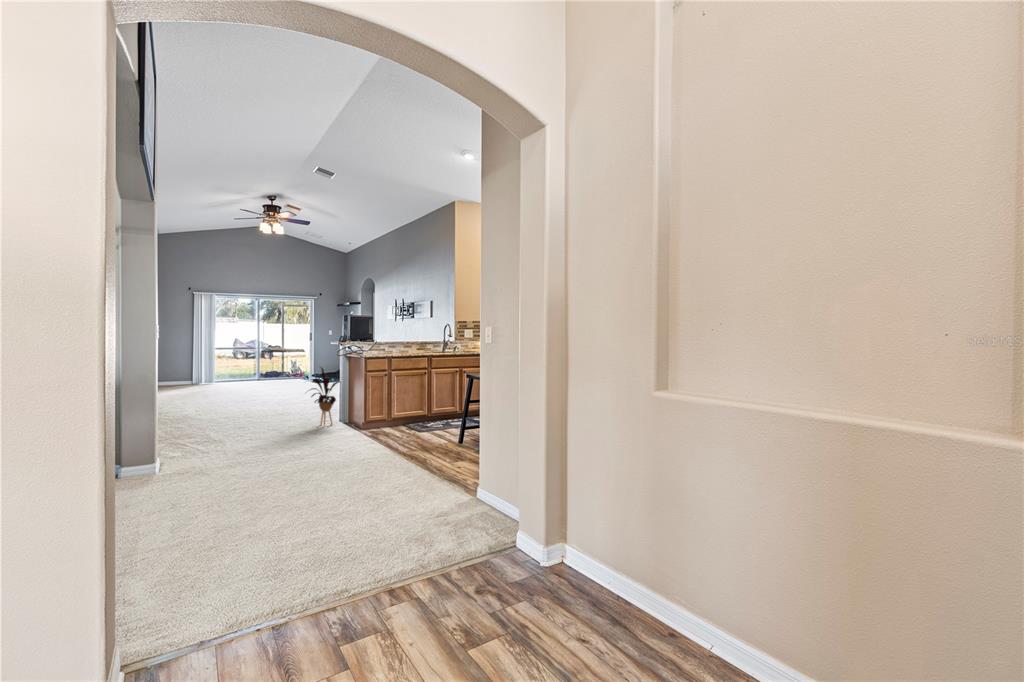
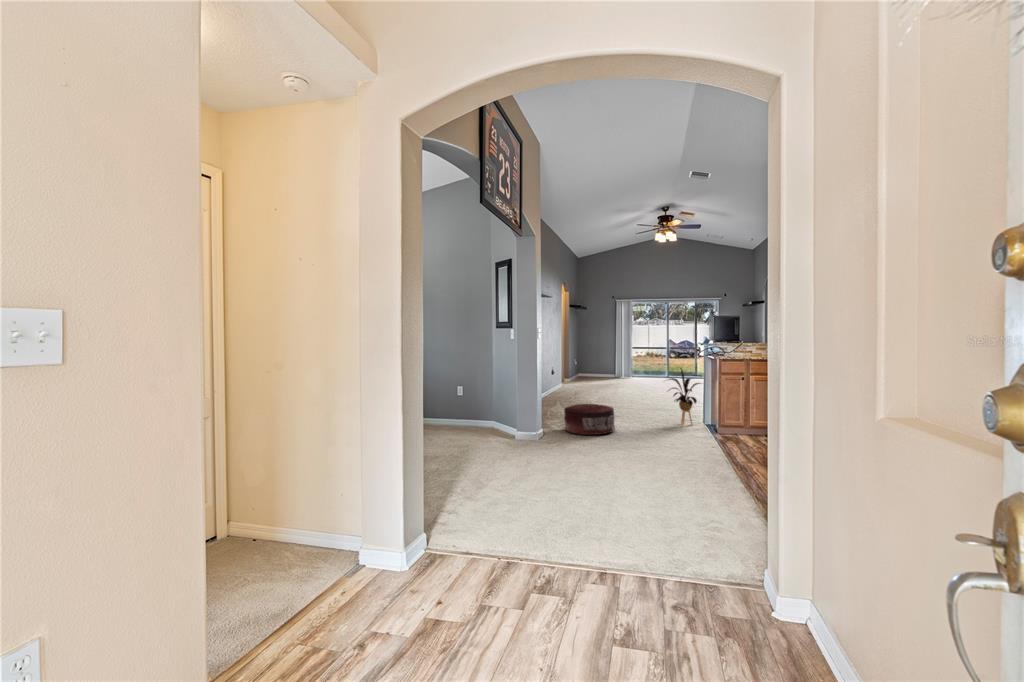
pouf: none [187,414,257,454] -> present [564,404,615,435]

